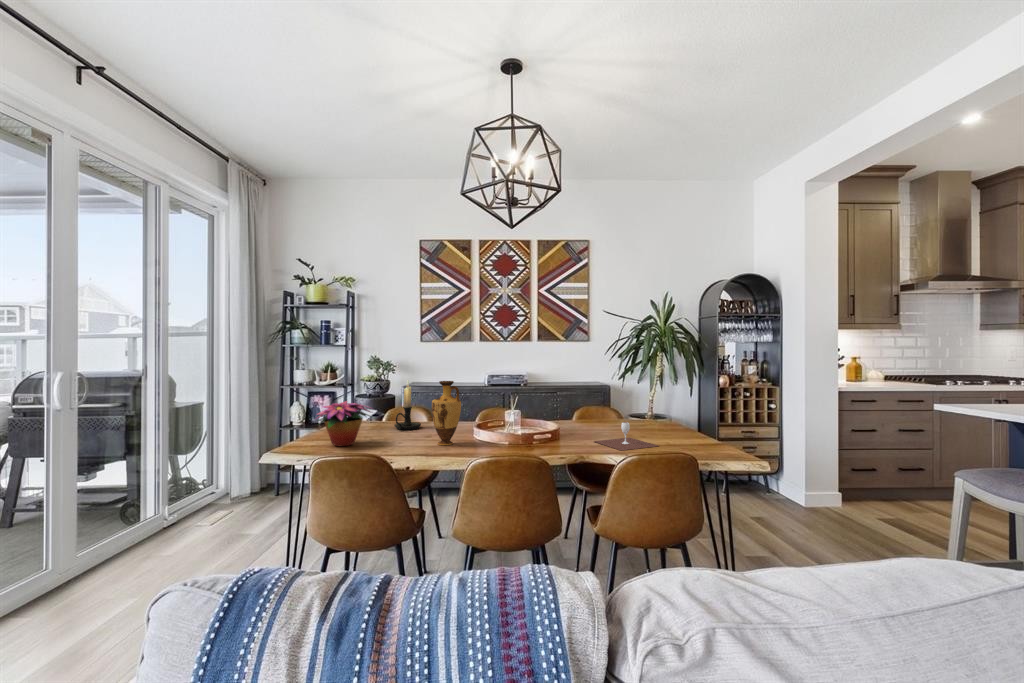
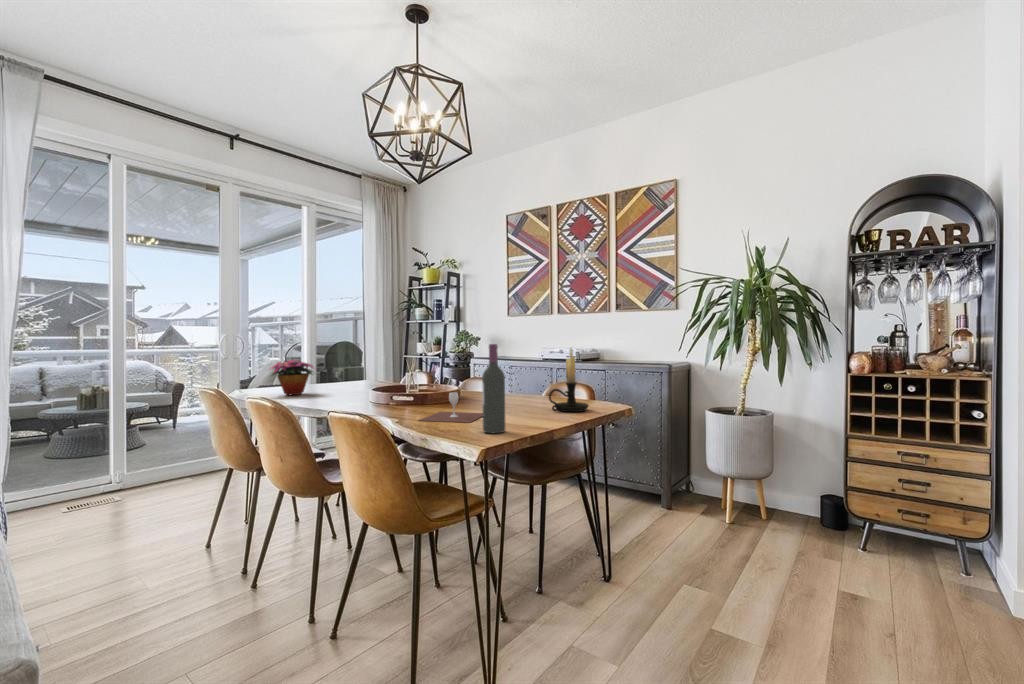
candle holder: present [394,380,421,430] -> present [549,348,588,412]
vase: present [432,381,461,445] -> none [327,343,354,402]
wine bottle: none [699,382,718,451] -> present [482,344,505,433]

